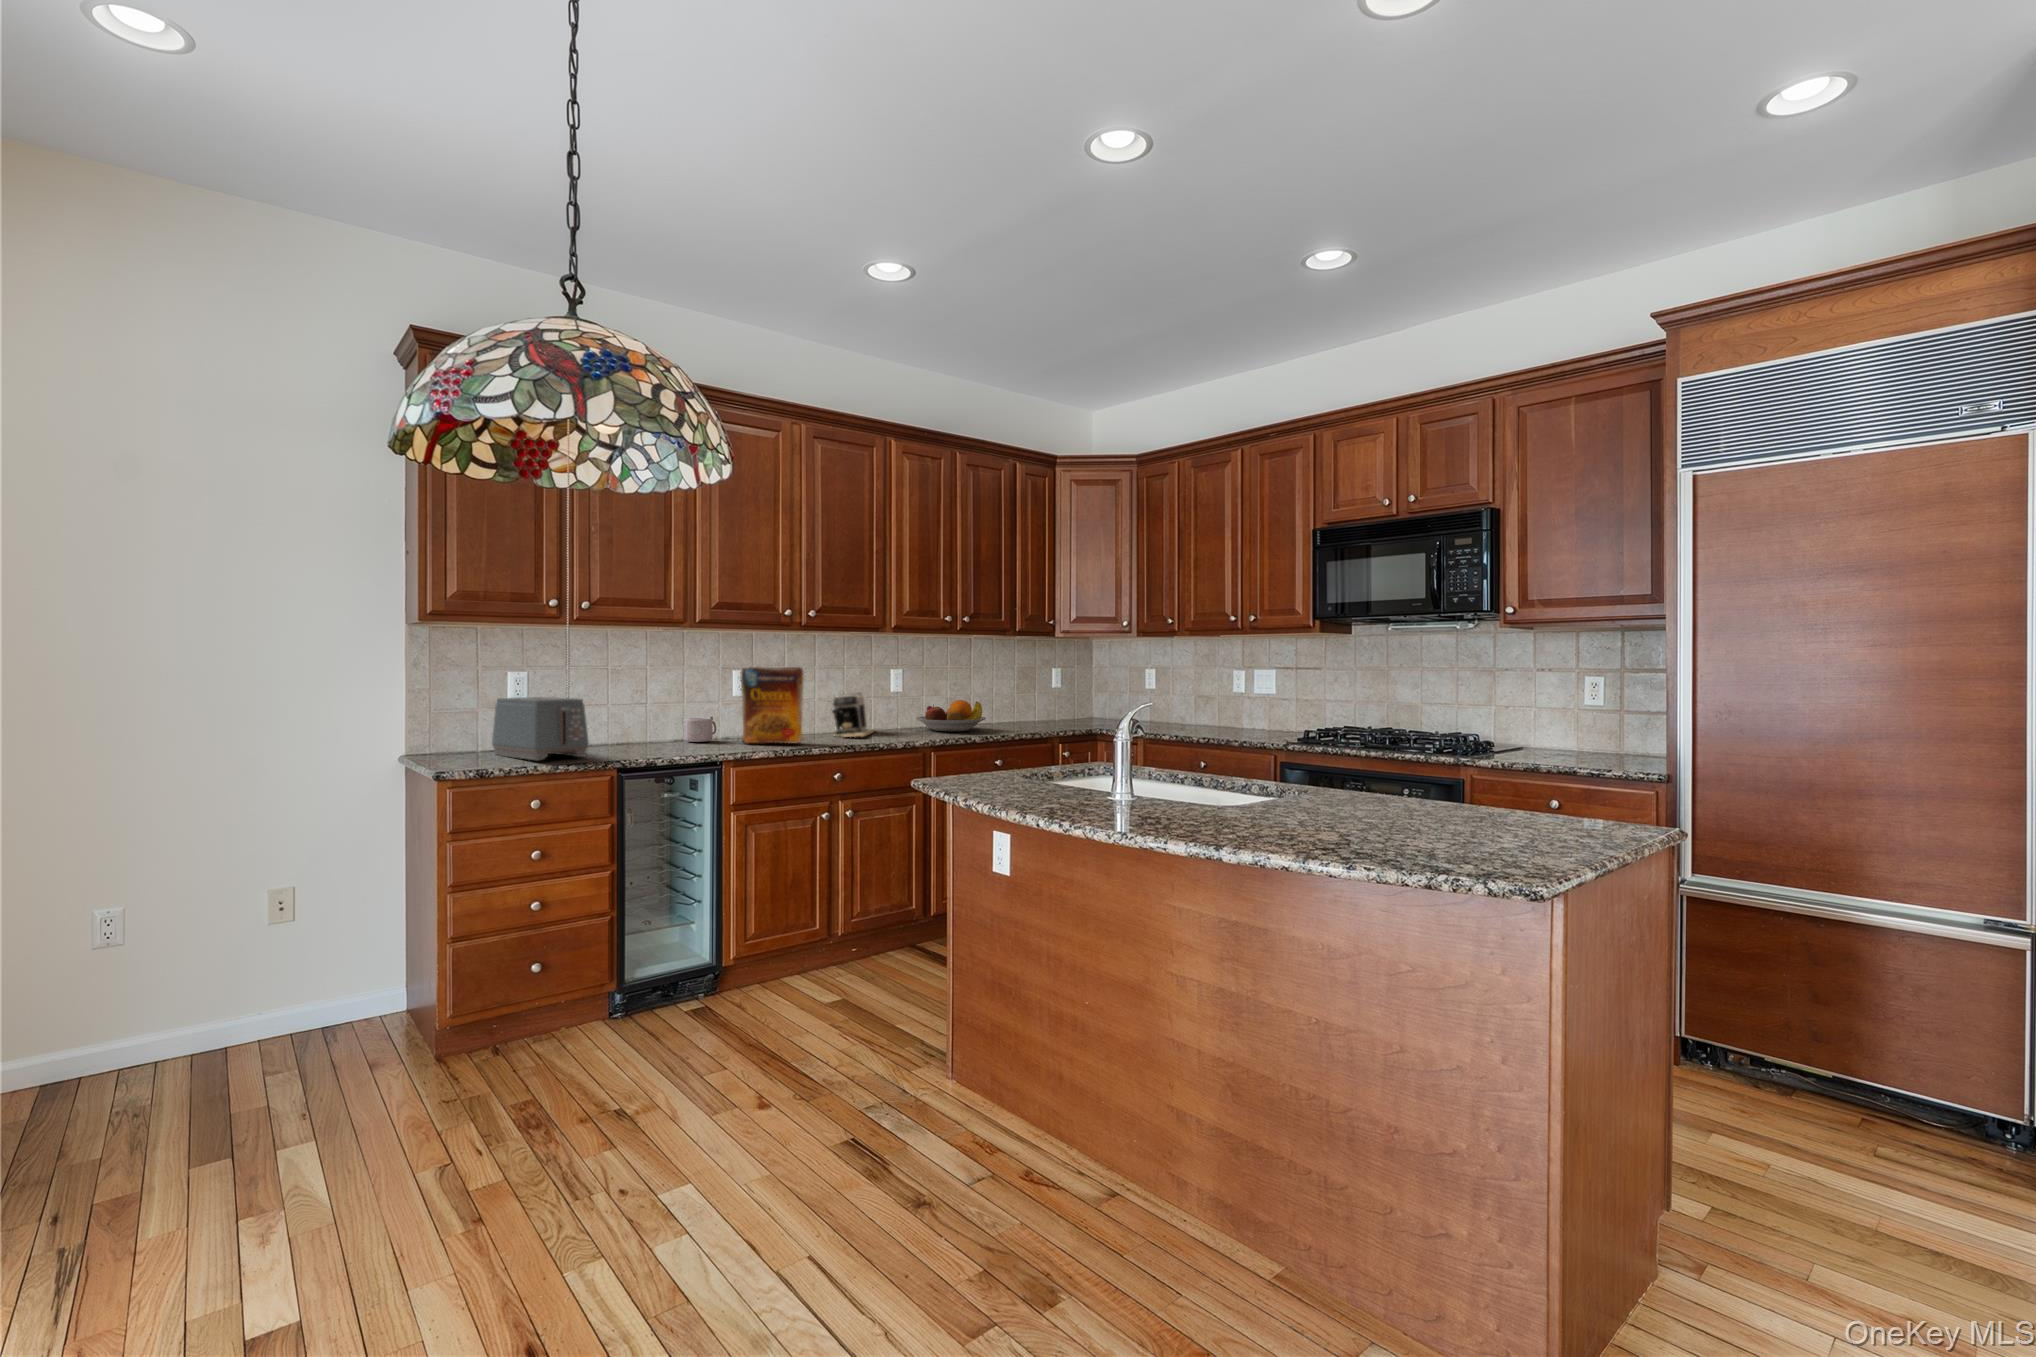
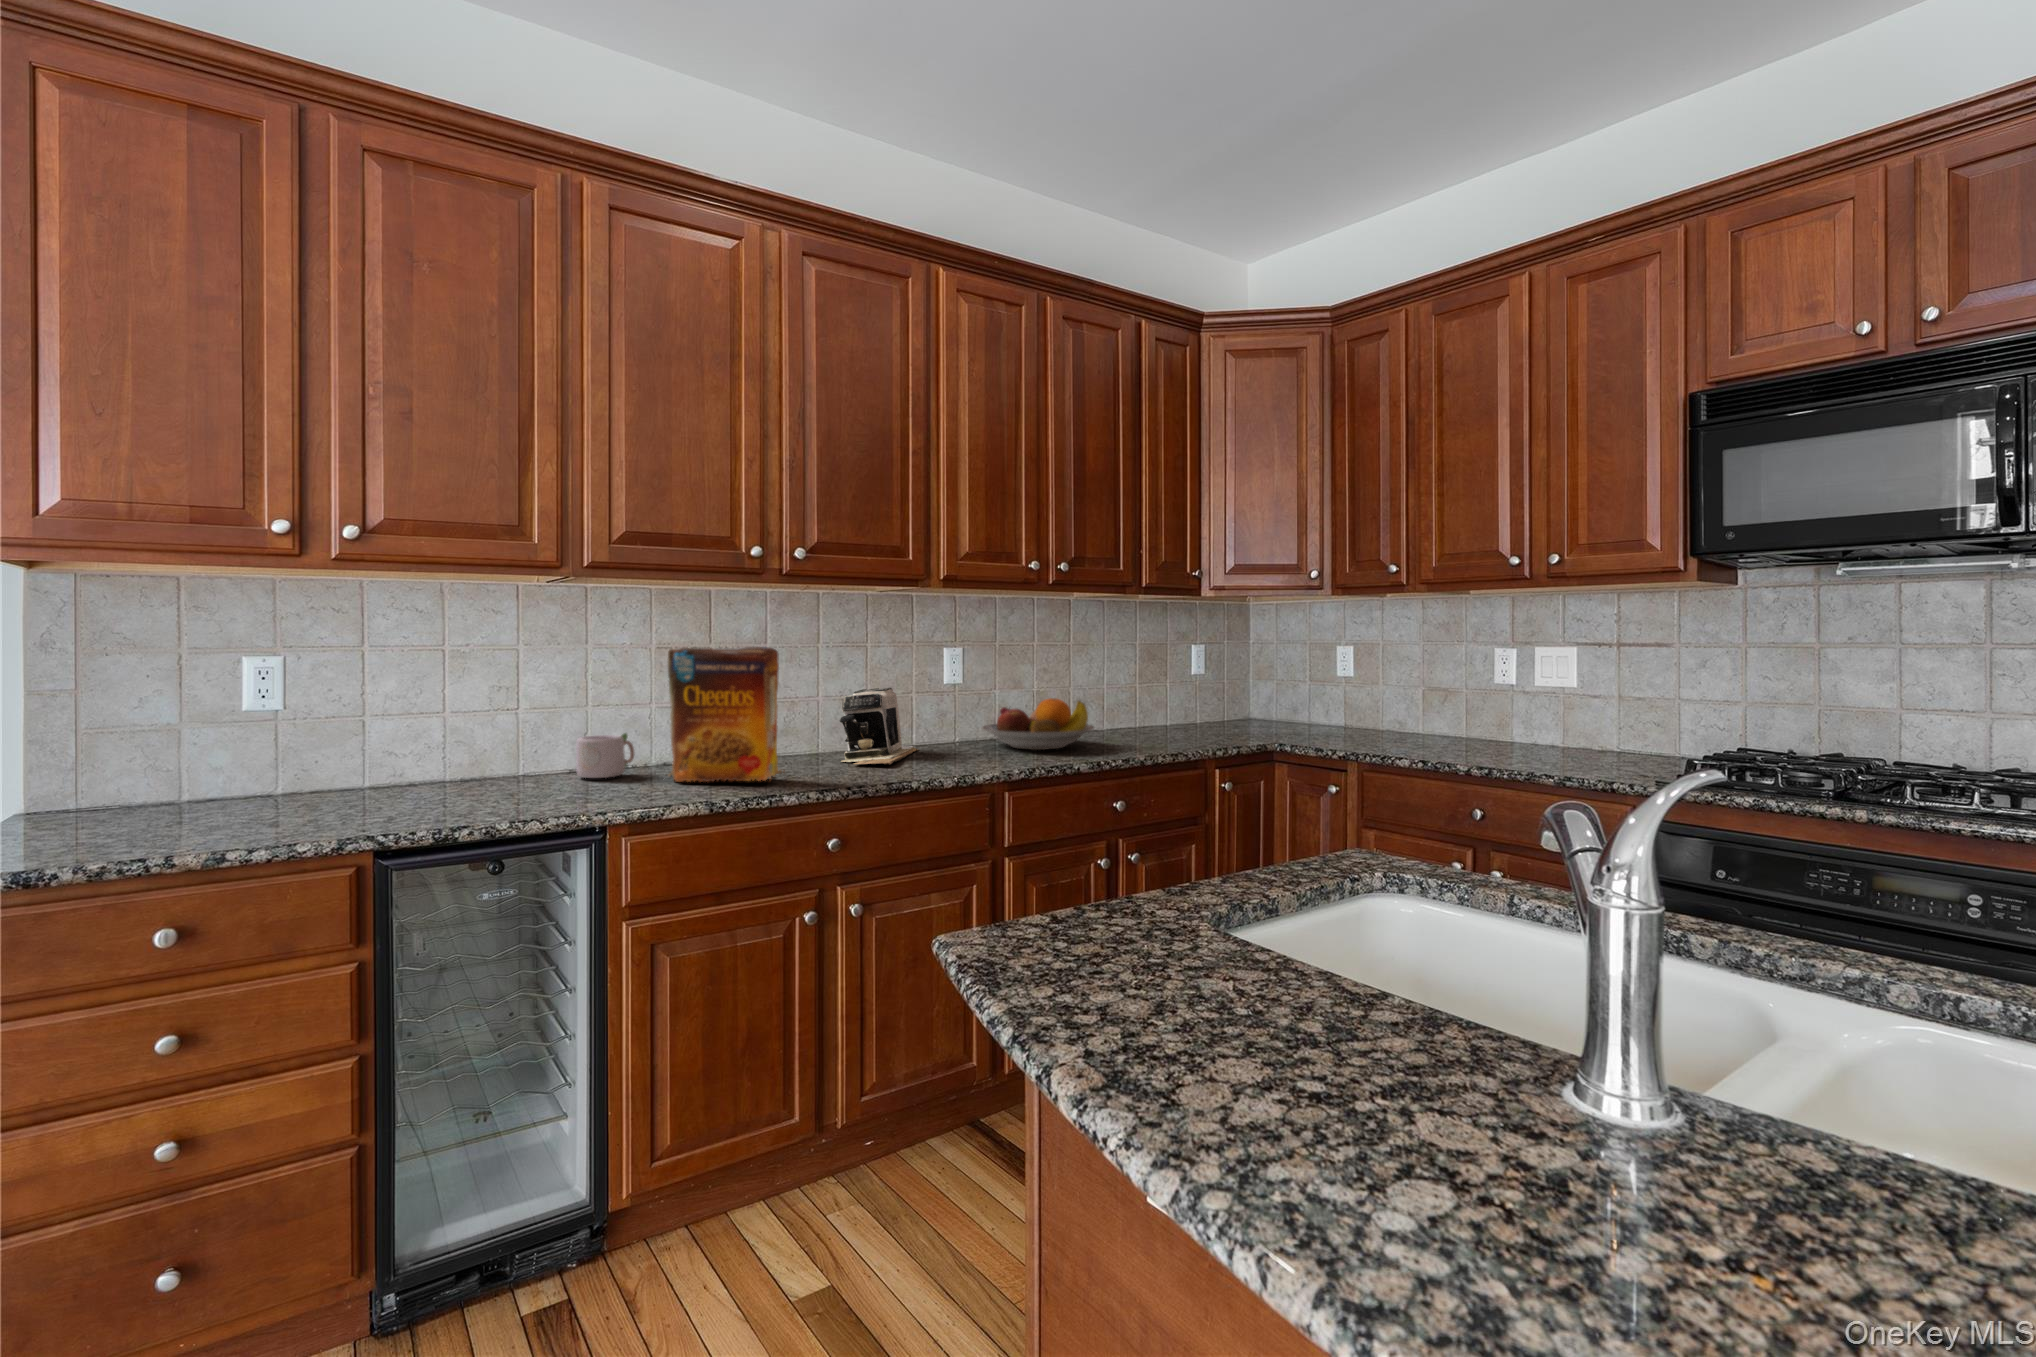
toaster: present [492,697,589,761] -> none [168,704,333,837]

